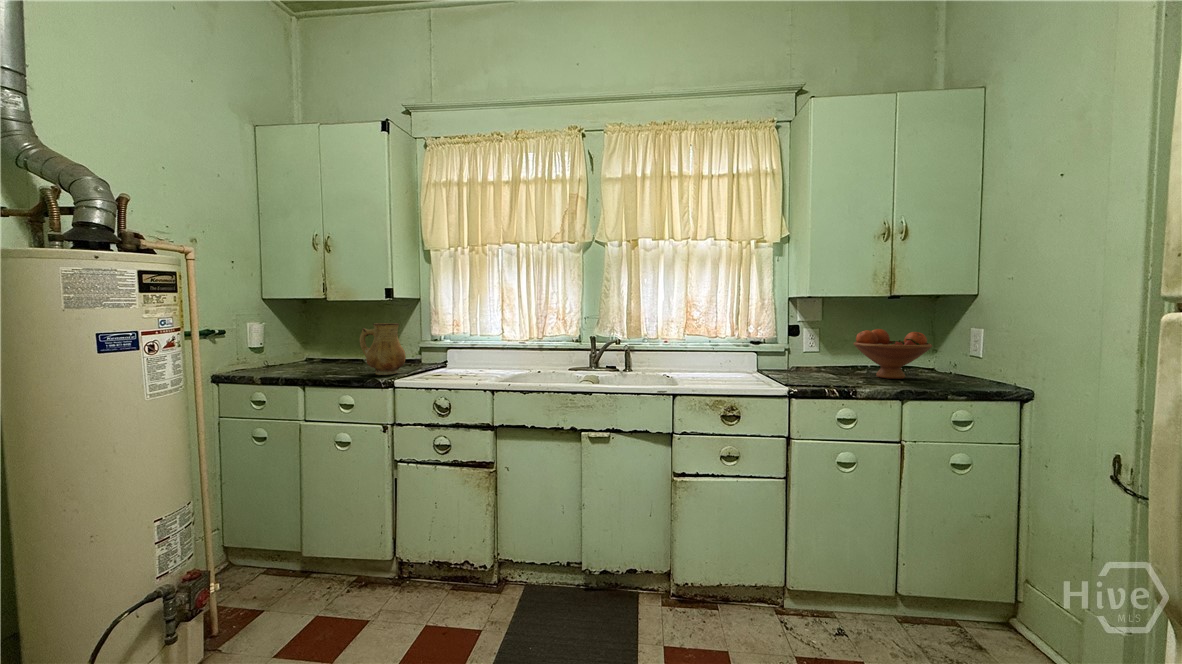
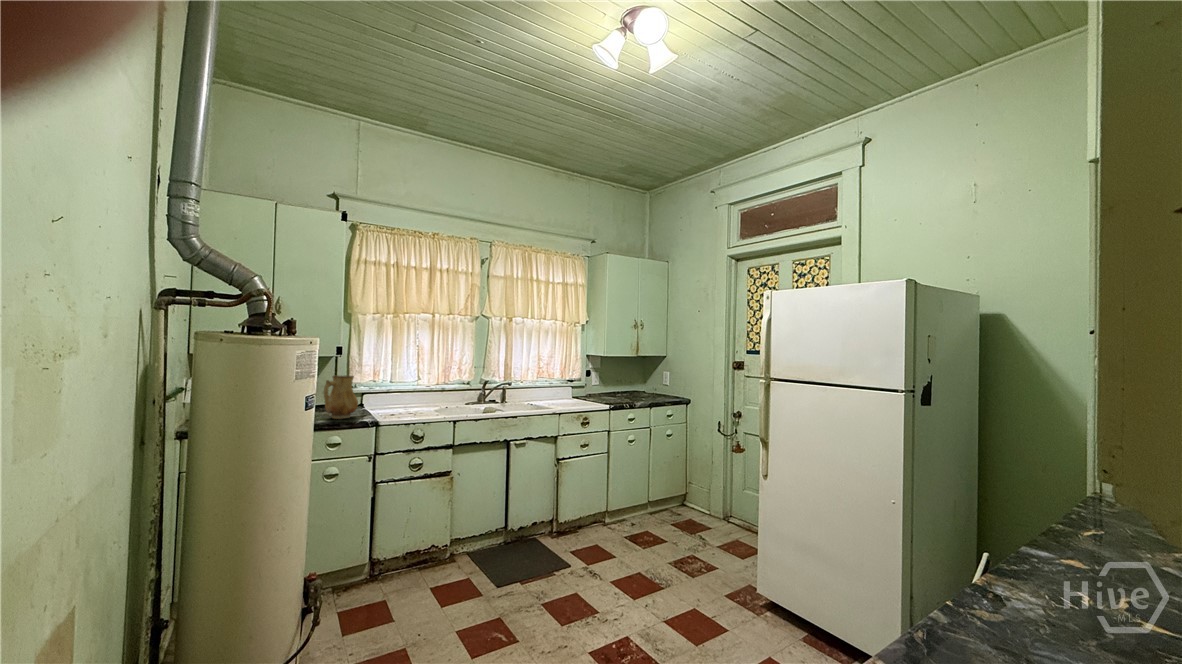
fruit bowl: present [854,329,932,379] -> none [619,373,653,398]

